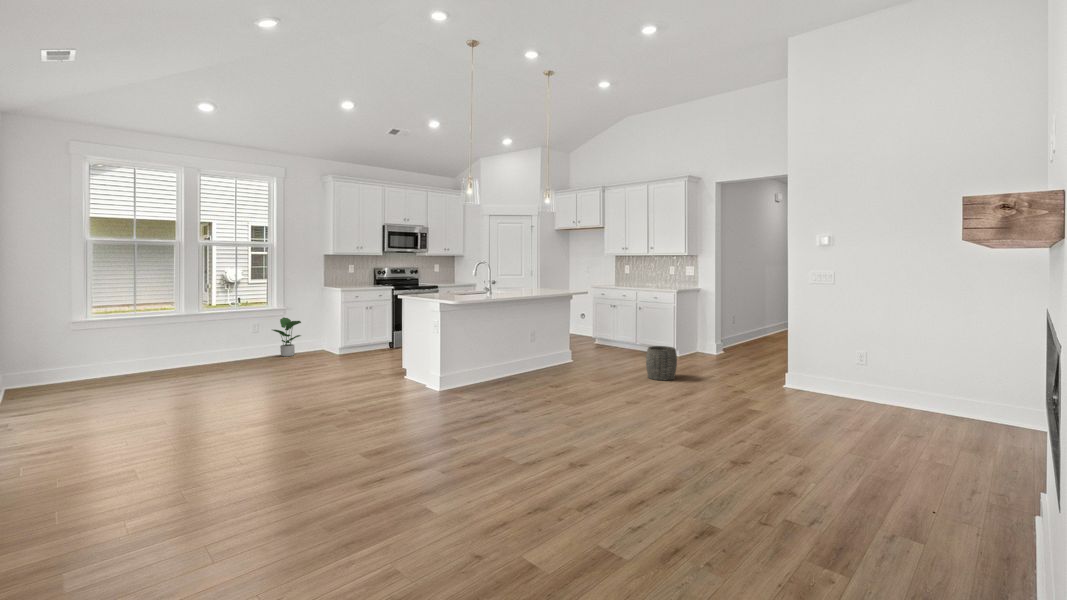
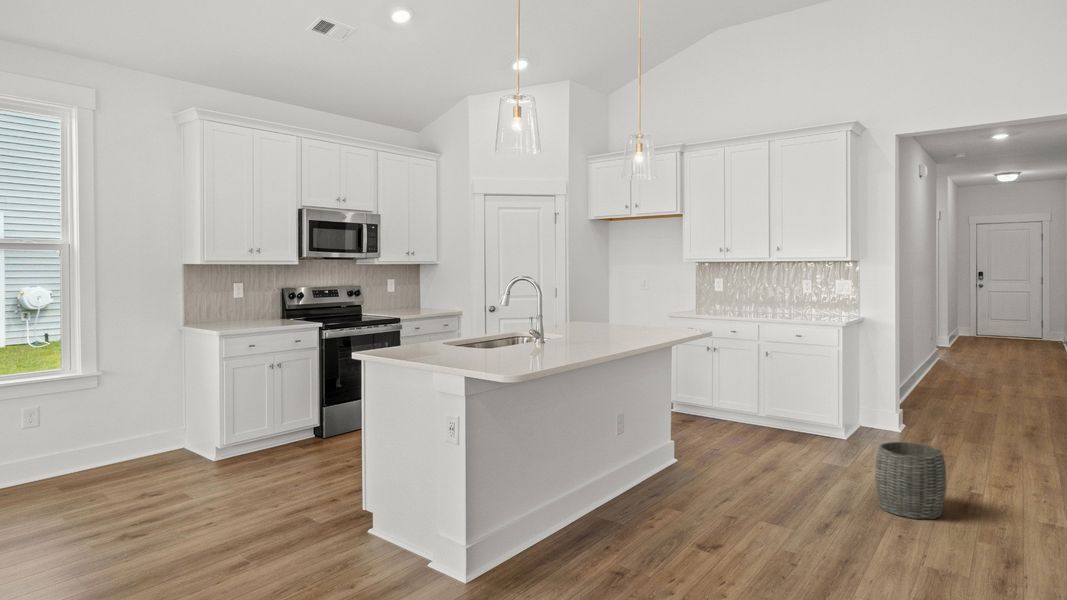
potted plant: present [273,317,301,357] -> none [67,392,137,475]

